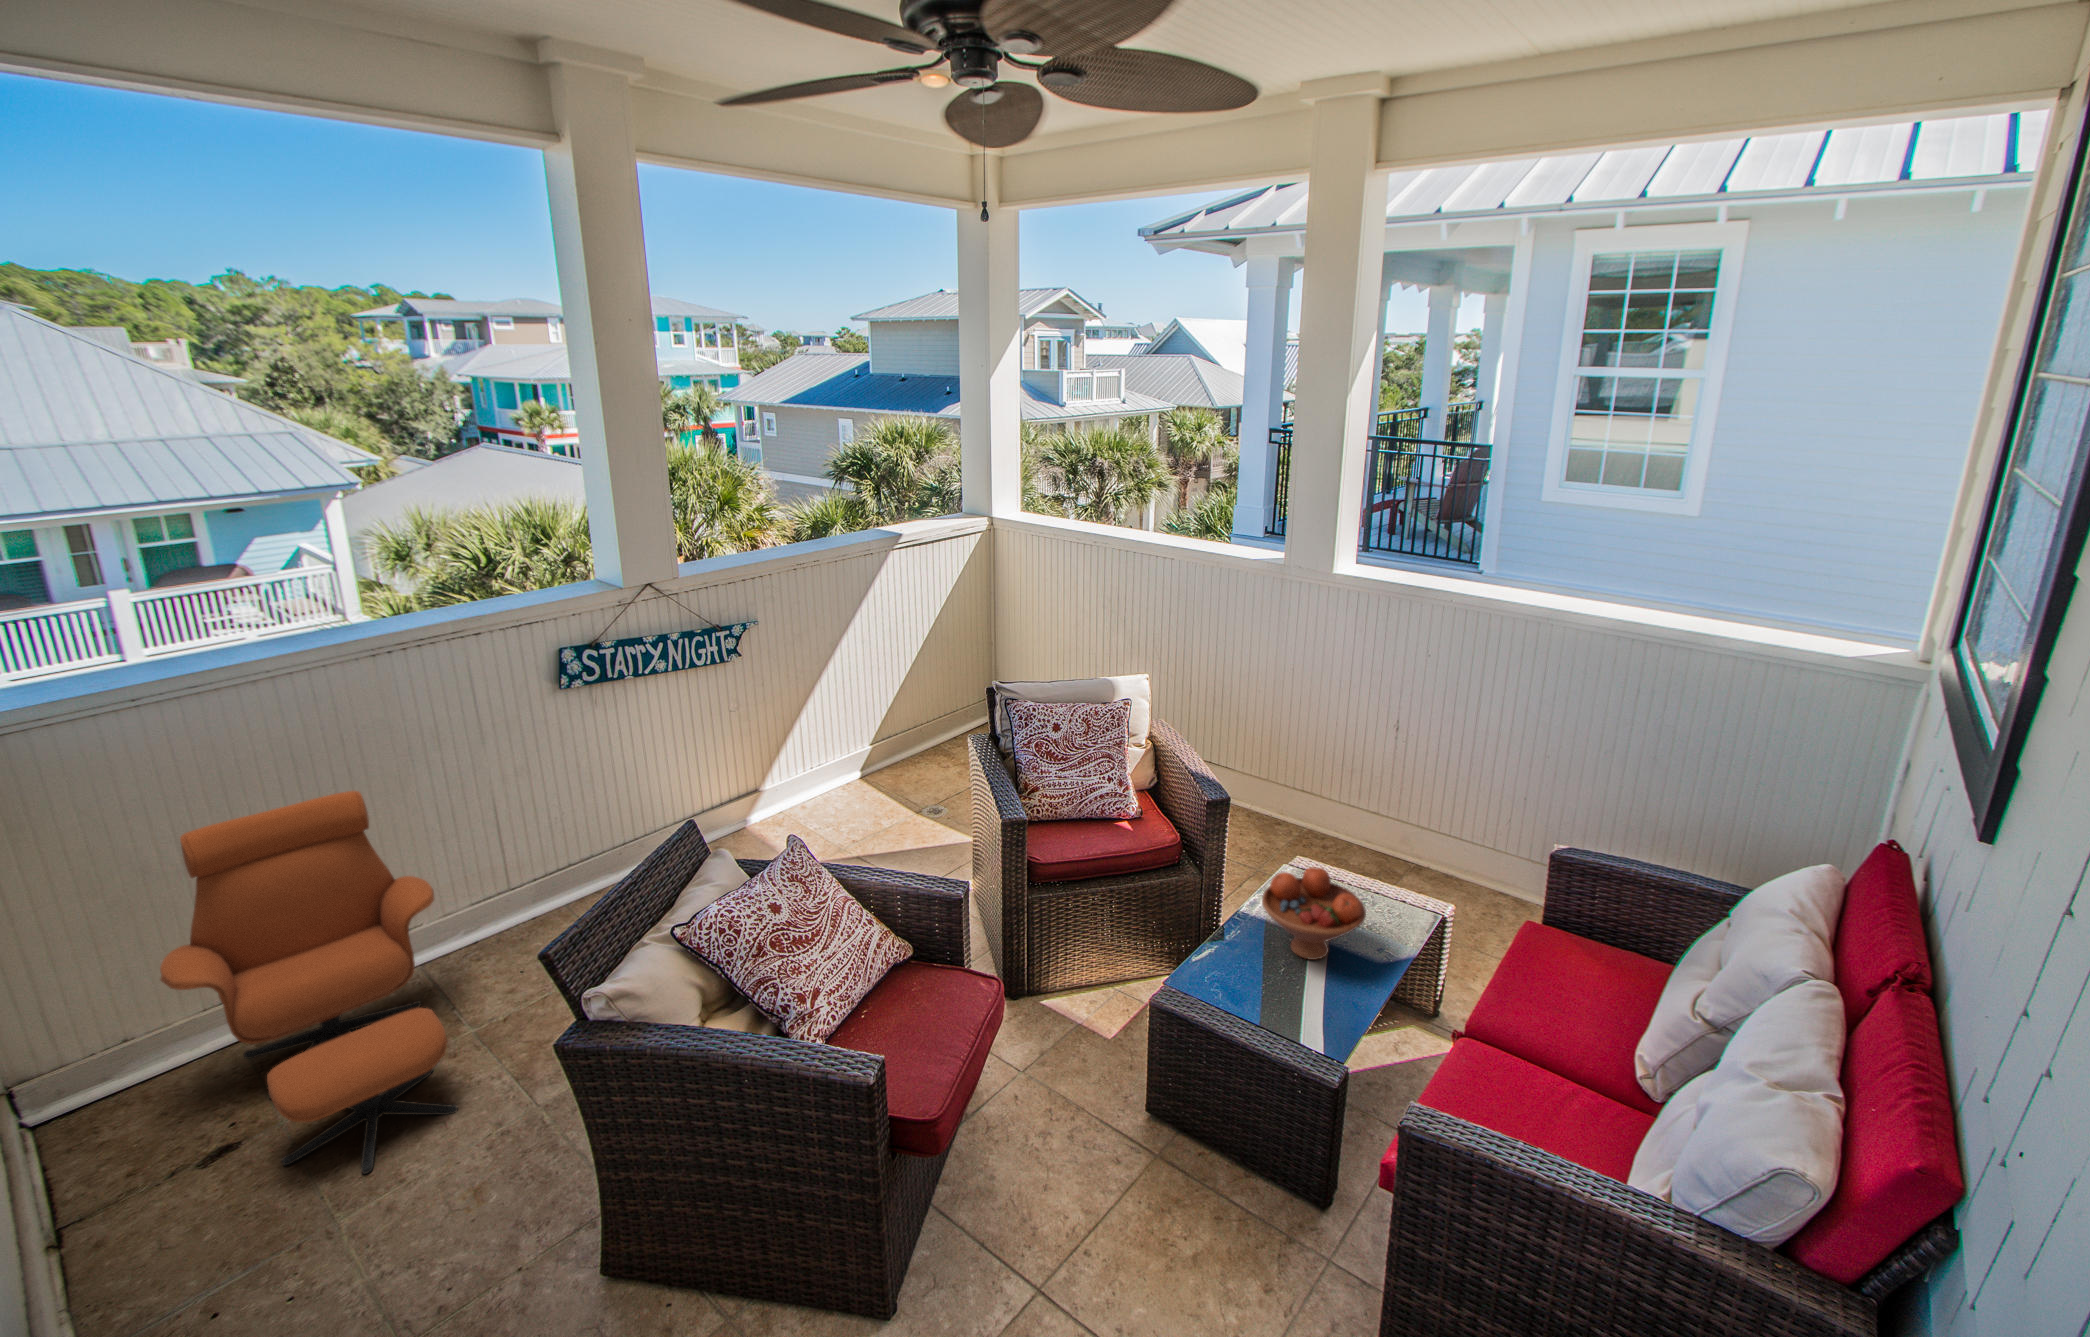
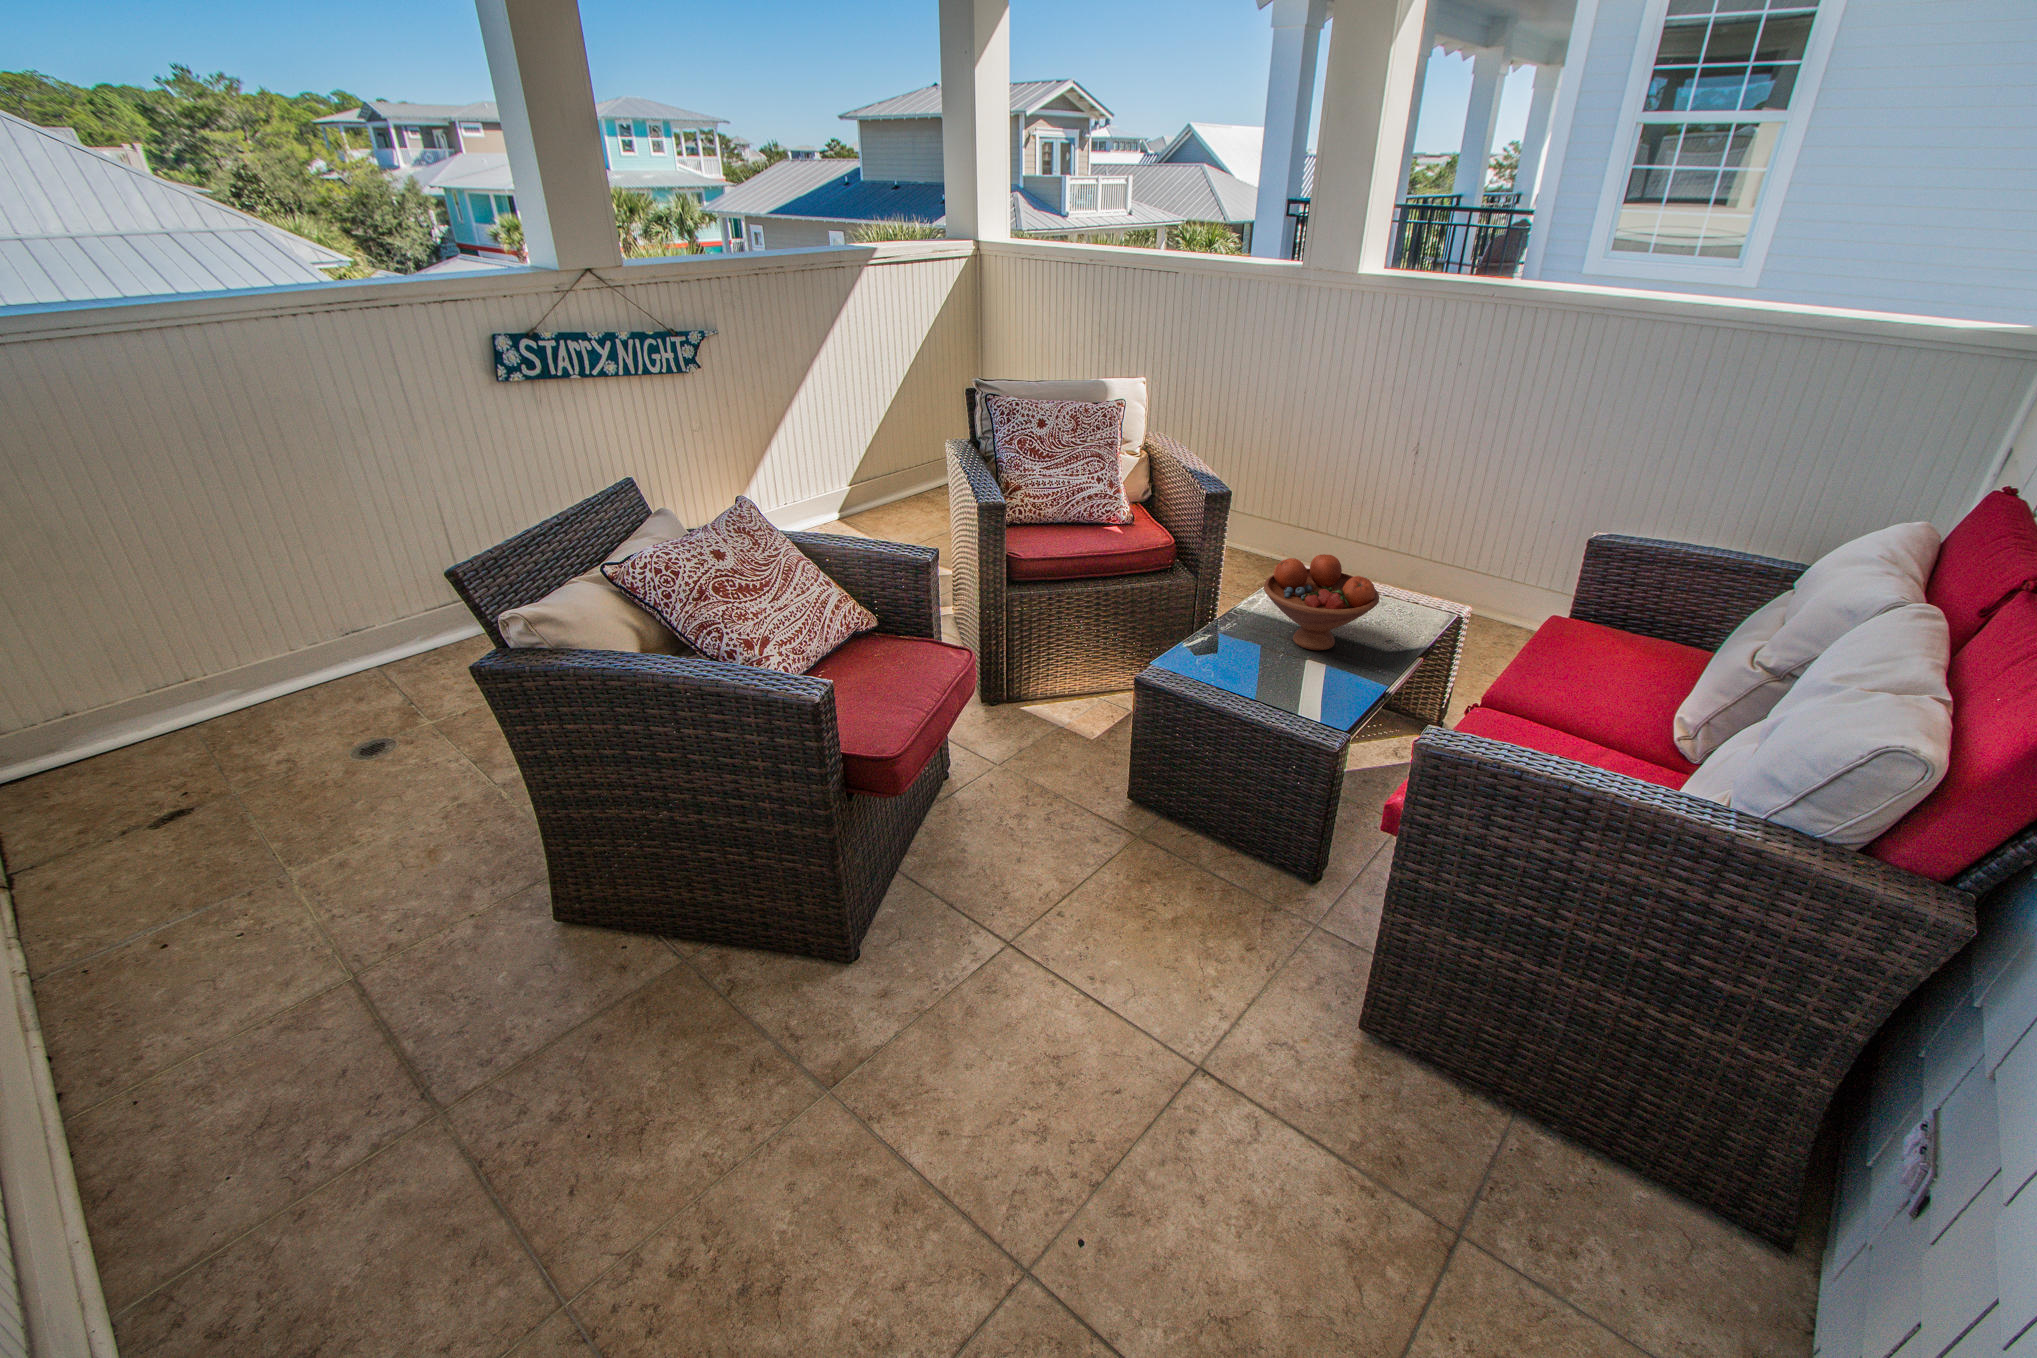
lounge chair: present [160,791,458,1174] -> none [77,462,410,836]

